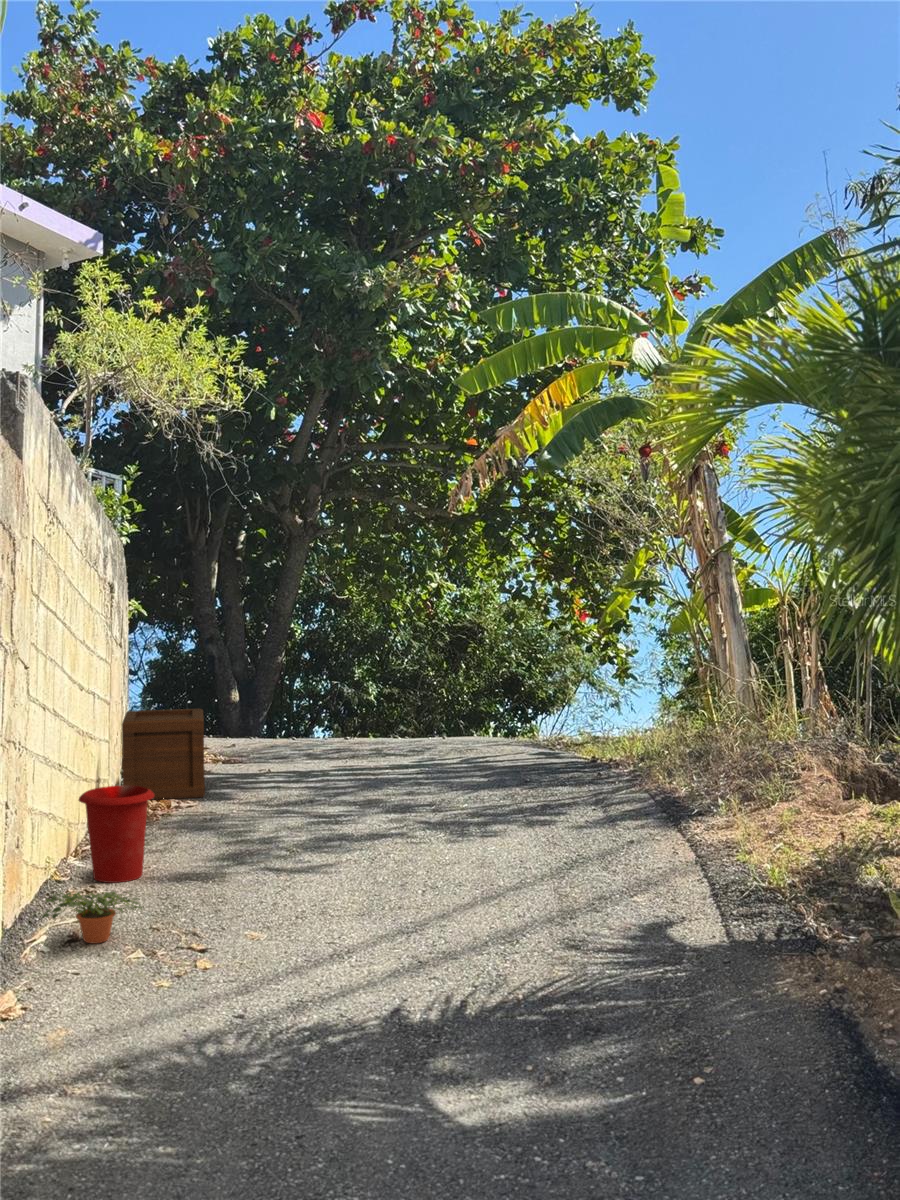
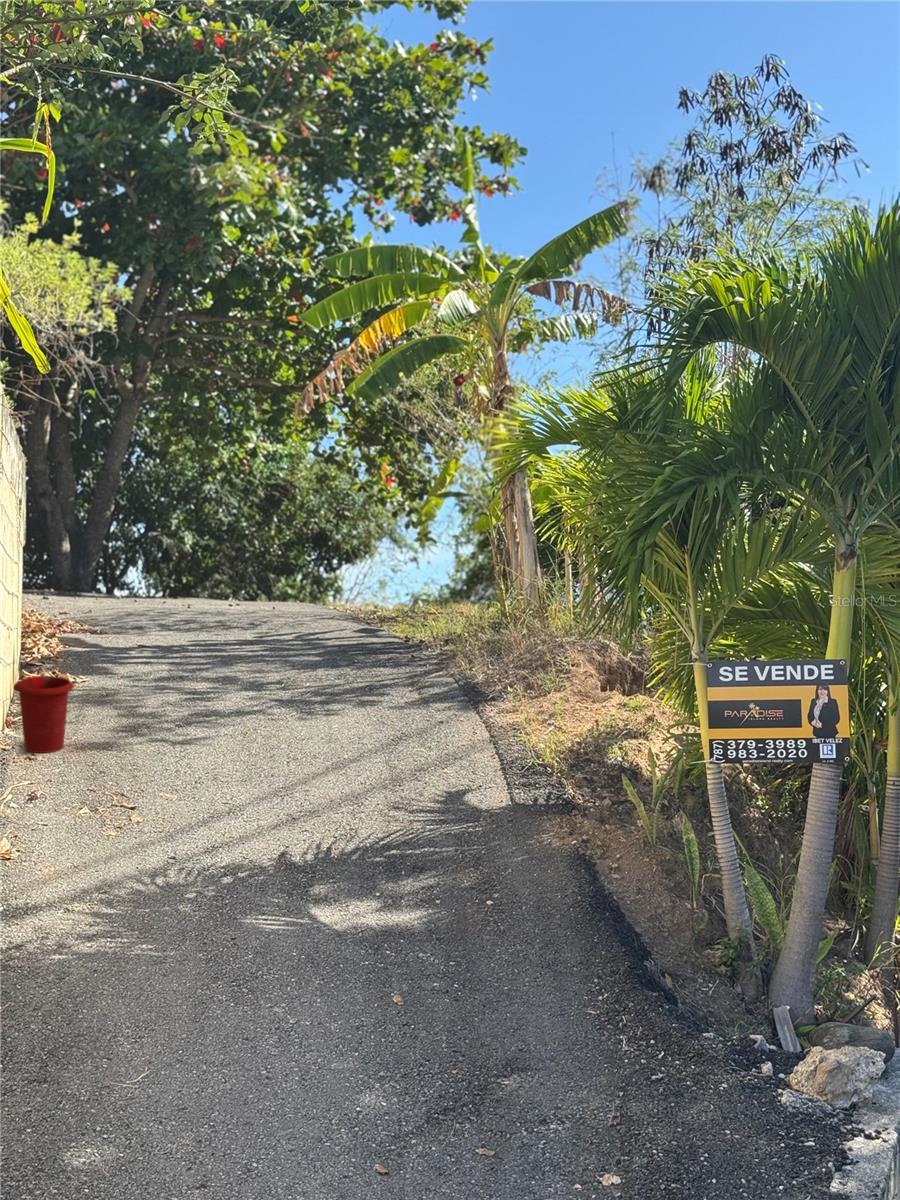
wooden crate: present [122,709,205,800] -> none [15,595,88,674]
potted plant: present [42,891,142,943] -> none [8,765,87,805]

